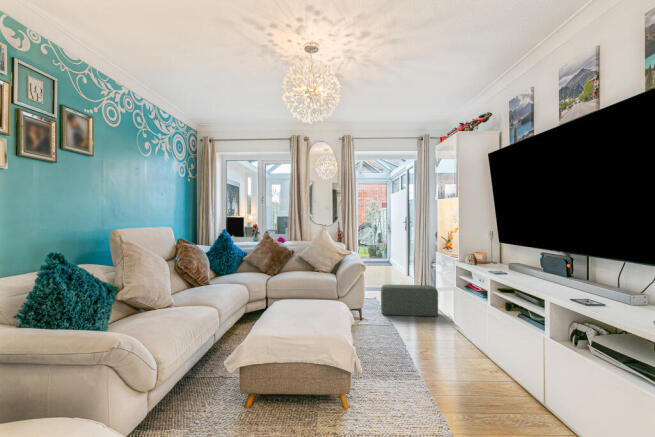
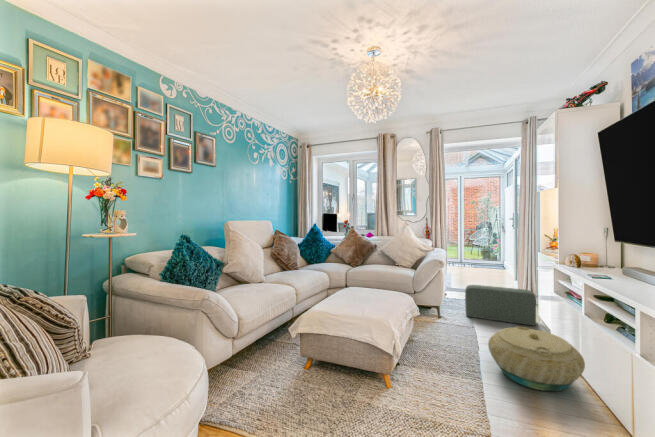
basket: none [421,322,498,378] -> present [488,327,585,391]

